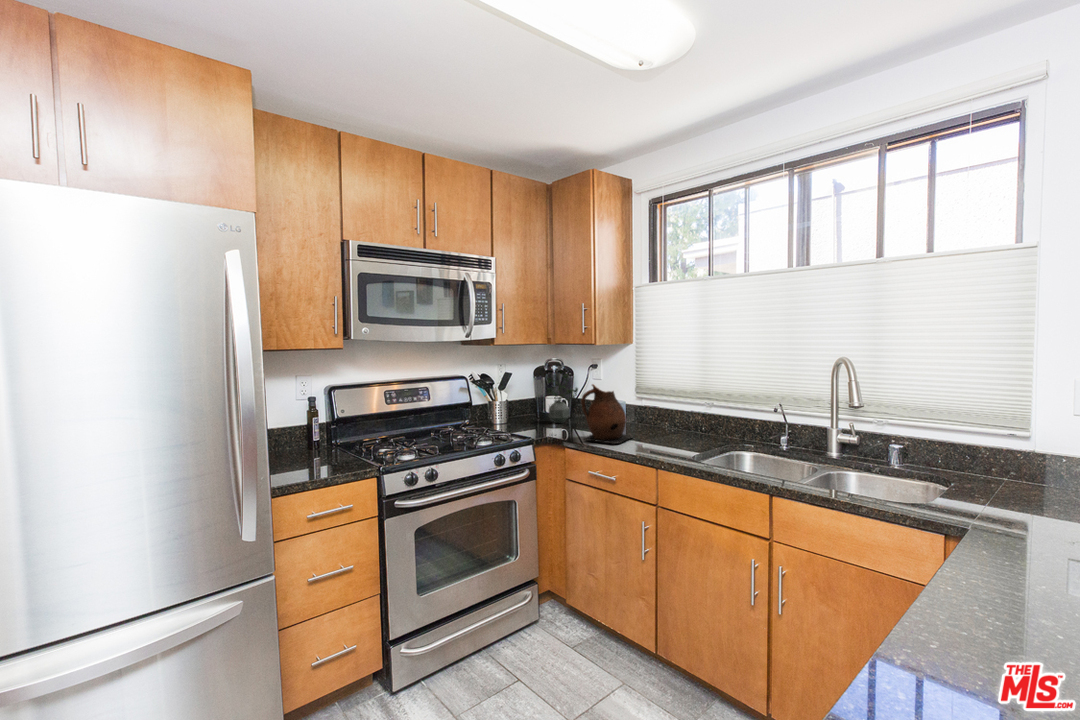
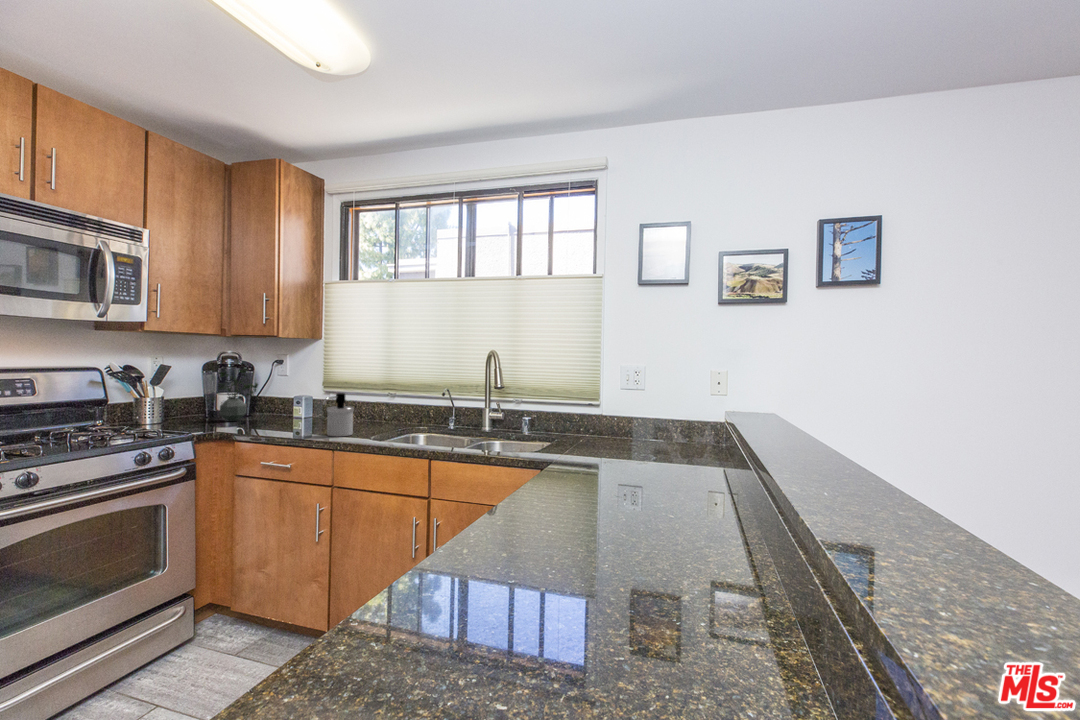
ceramic pitcher: present [581,384,633,444] -> none [257,375,317,434]
soap dispenser: none [643,405,673,451] -> present [323,393,354,437]

